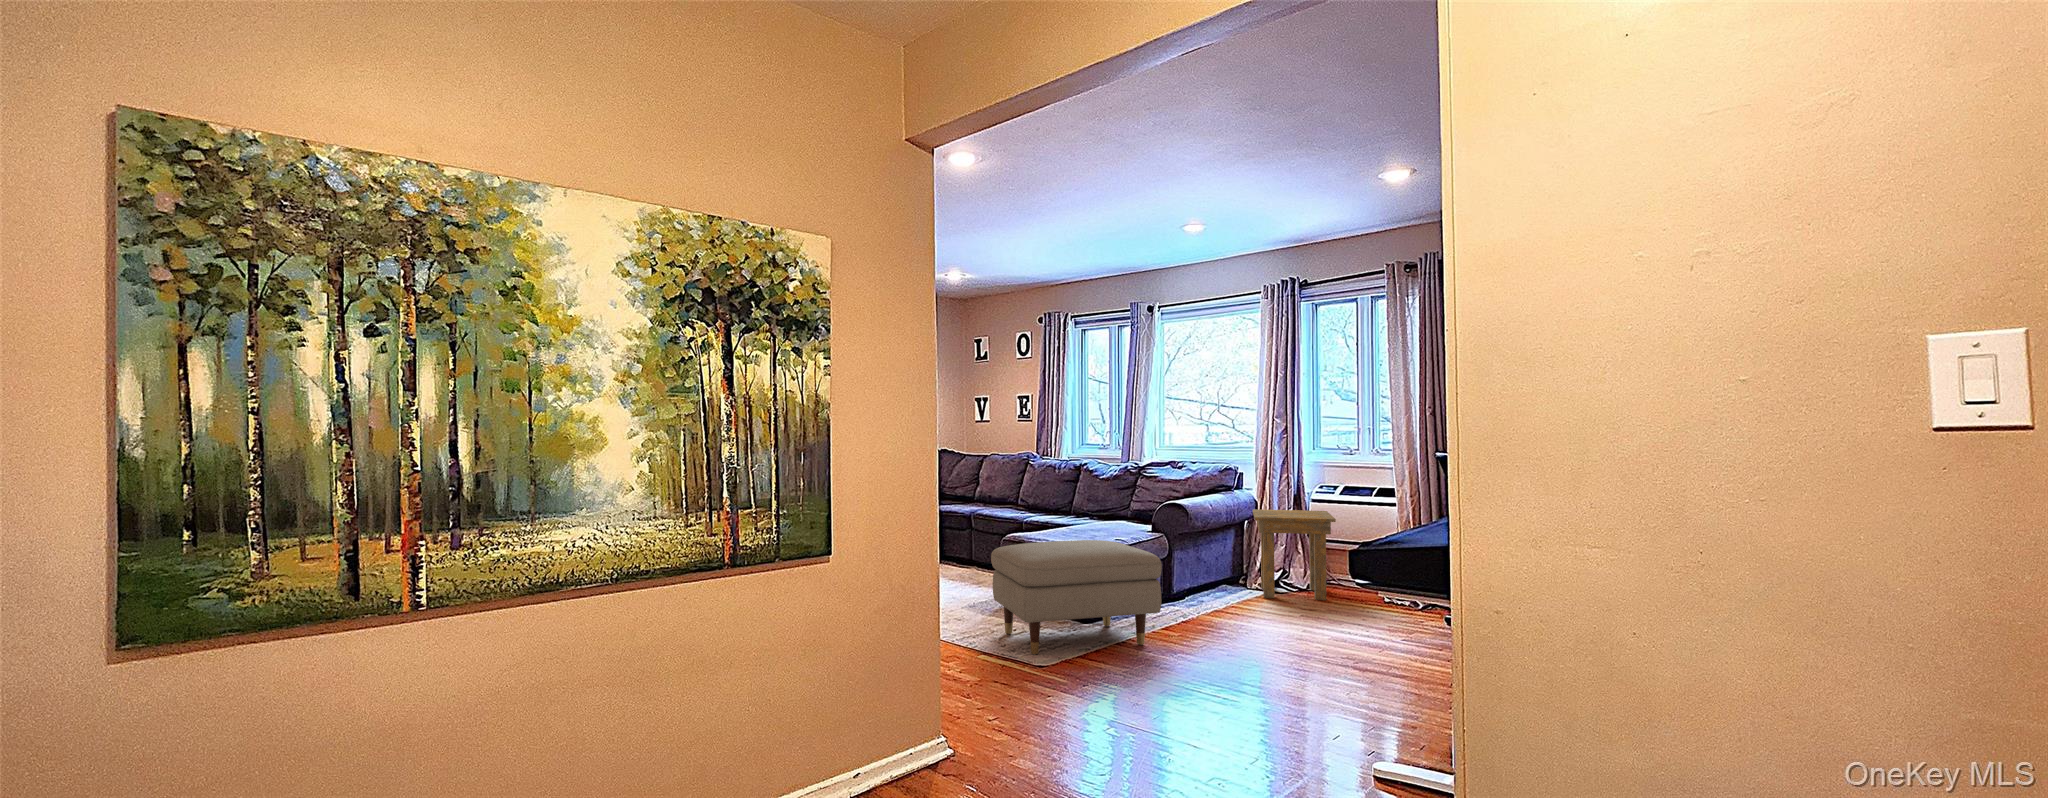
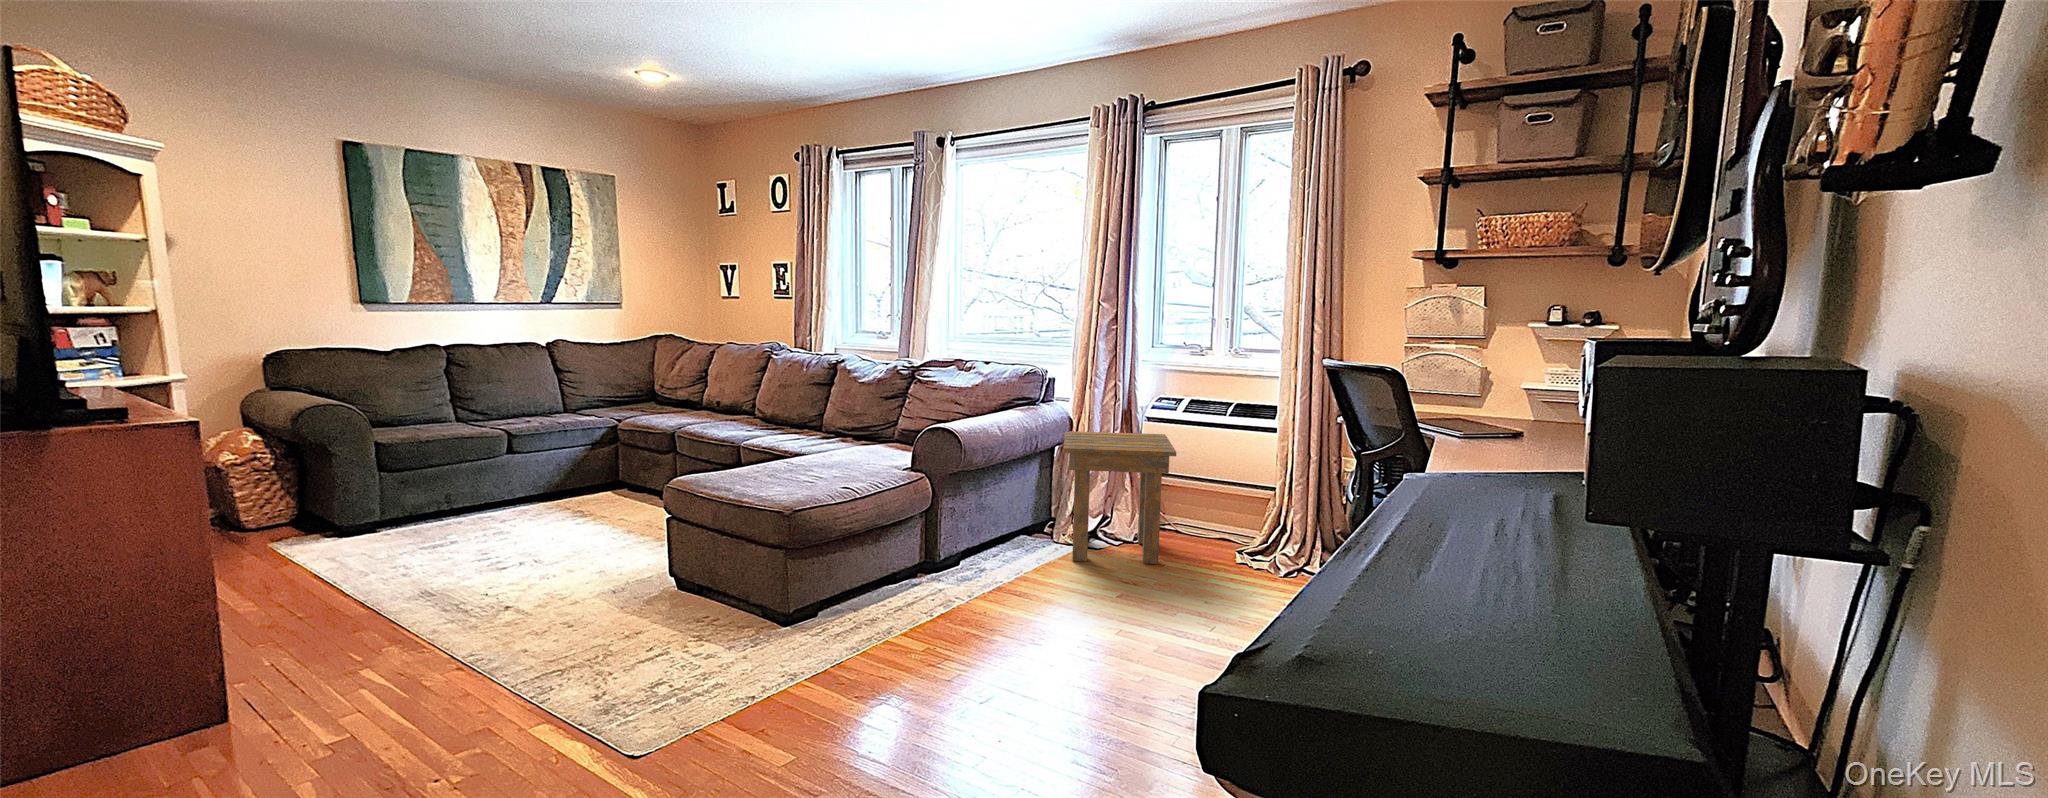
ottoman: present [991,540,1162,655] -> none [592,501,882,727]

